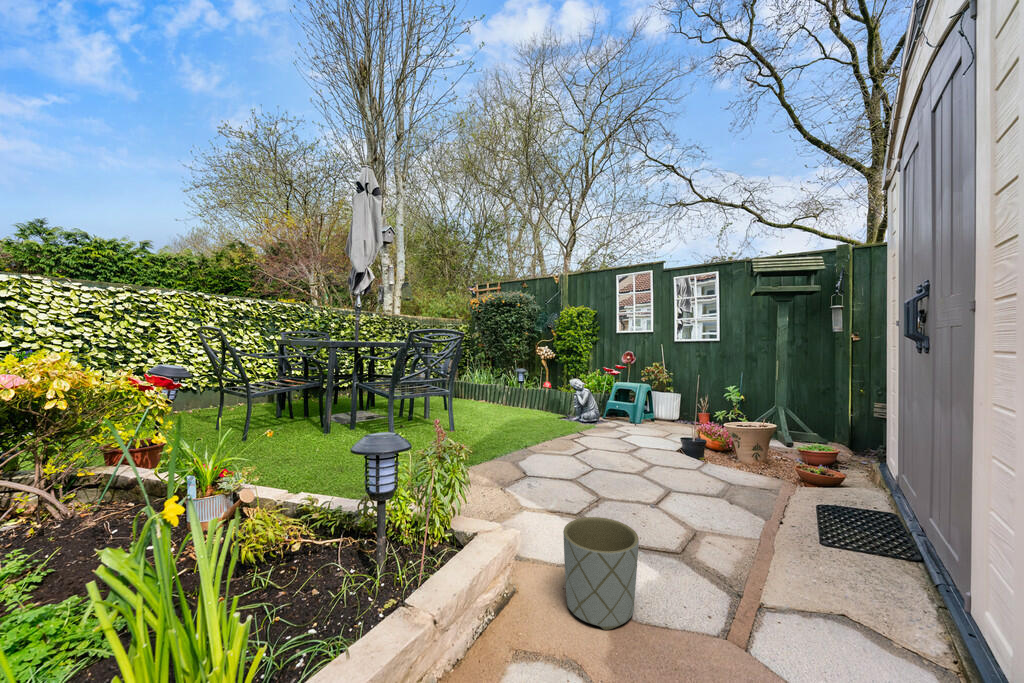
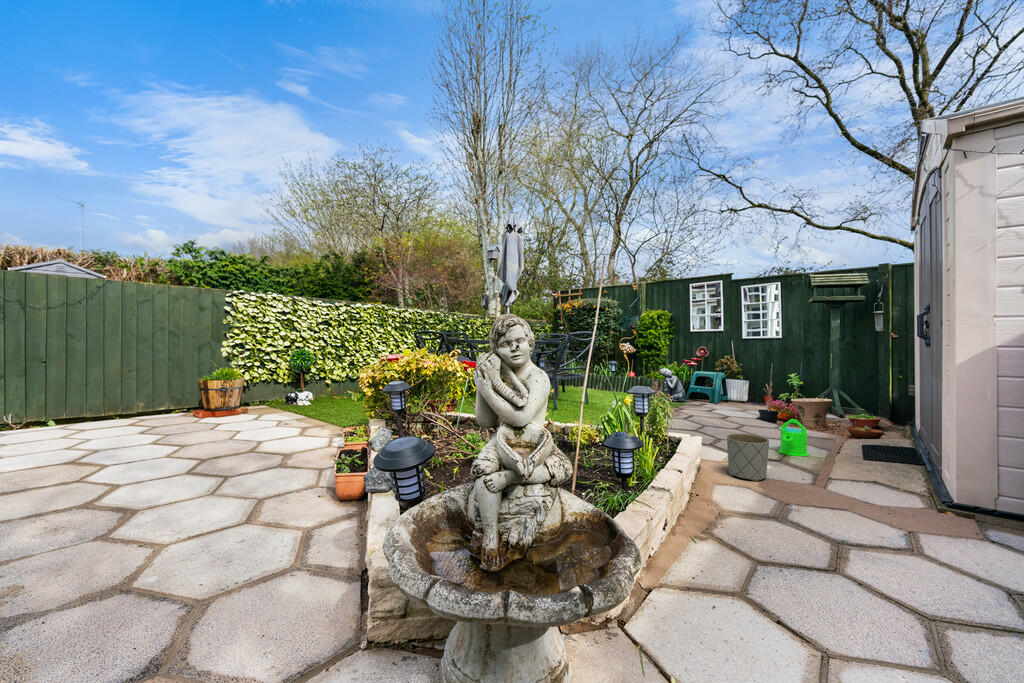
watering can: none [684,472,731,538] -> present [779,419,809,456]

